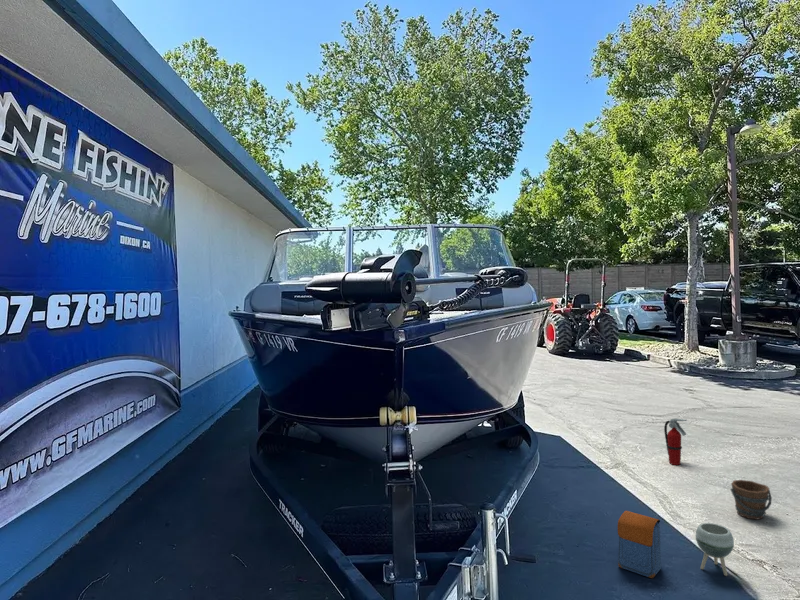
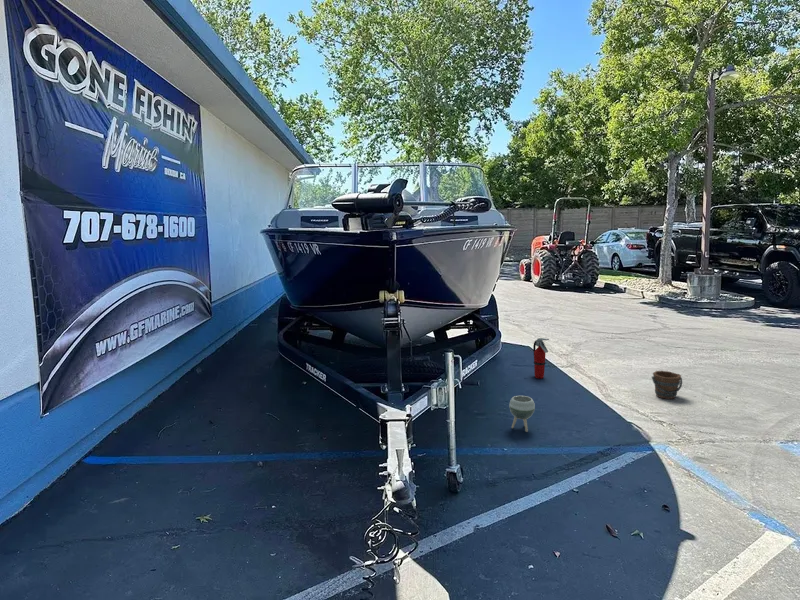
fire extinguisher: present [664,418,686,465] -> present [533,338,549,378]
backpack: present [618,511,661,578] -> none [554,384,586,430]
planter: present [695,523,734,576] -> present [509,396,535,432]

